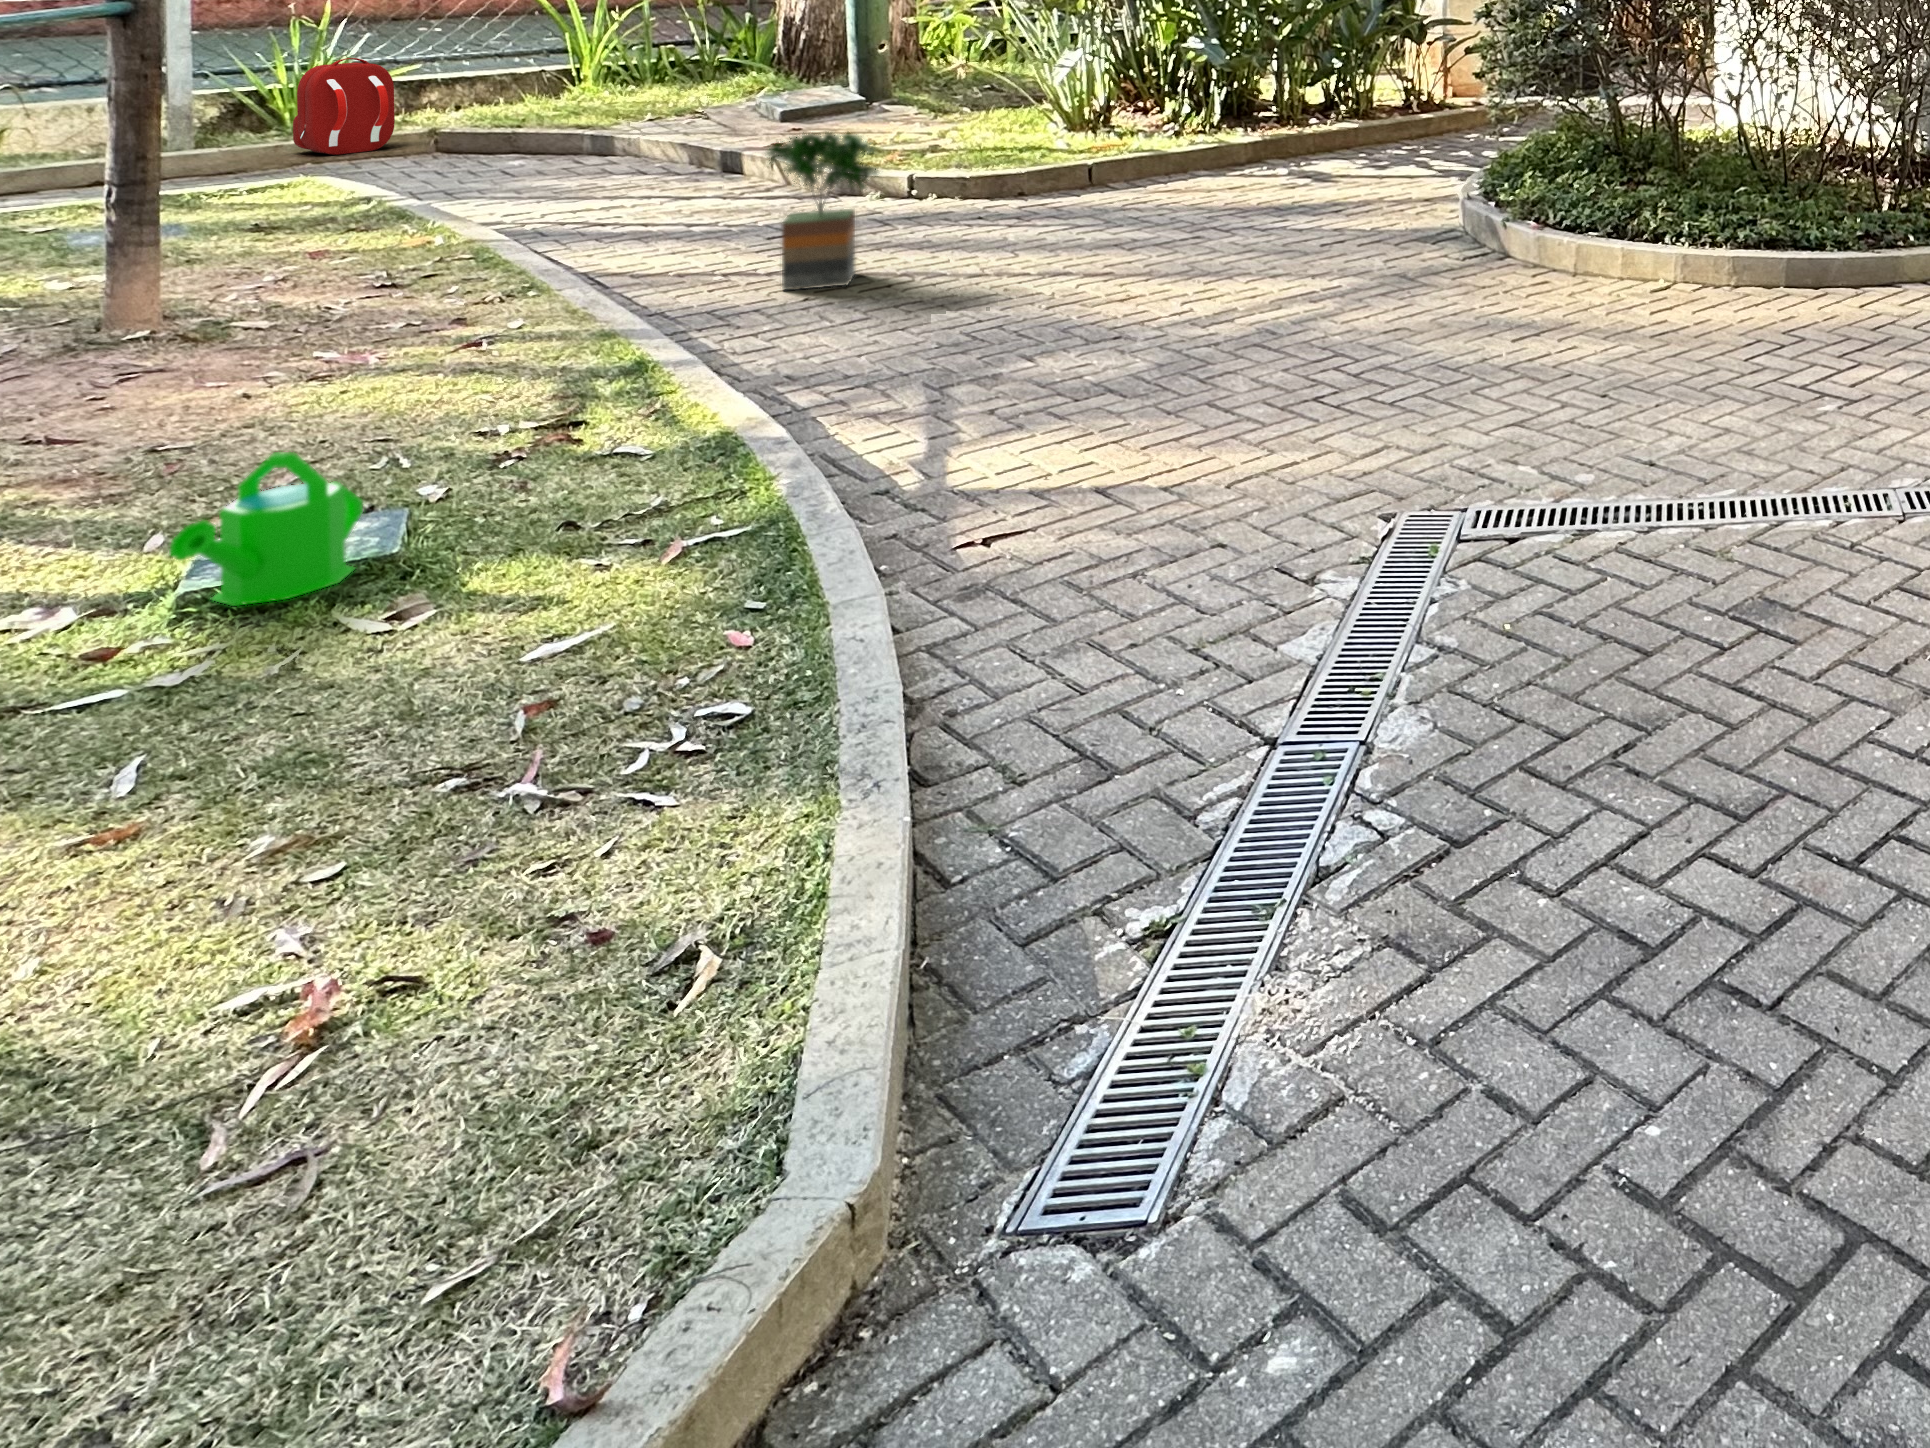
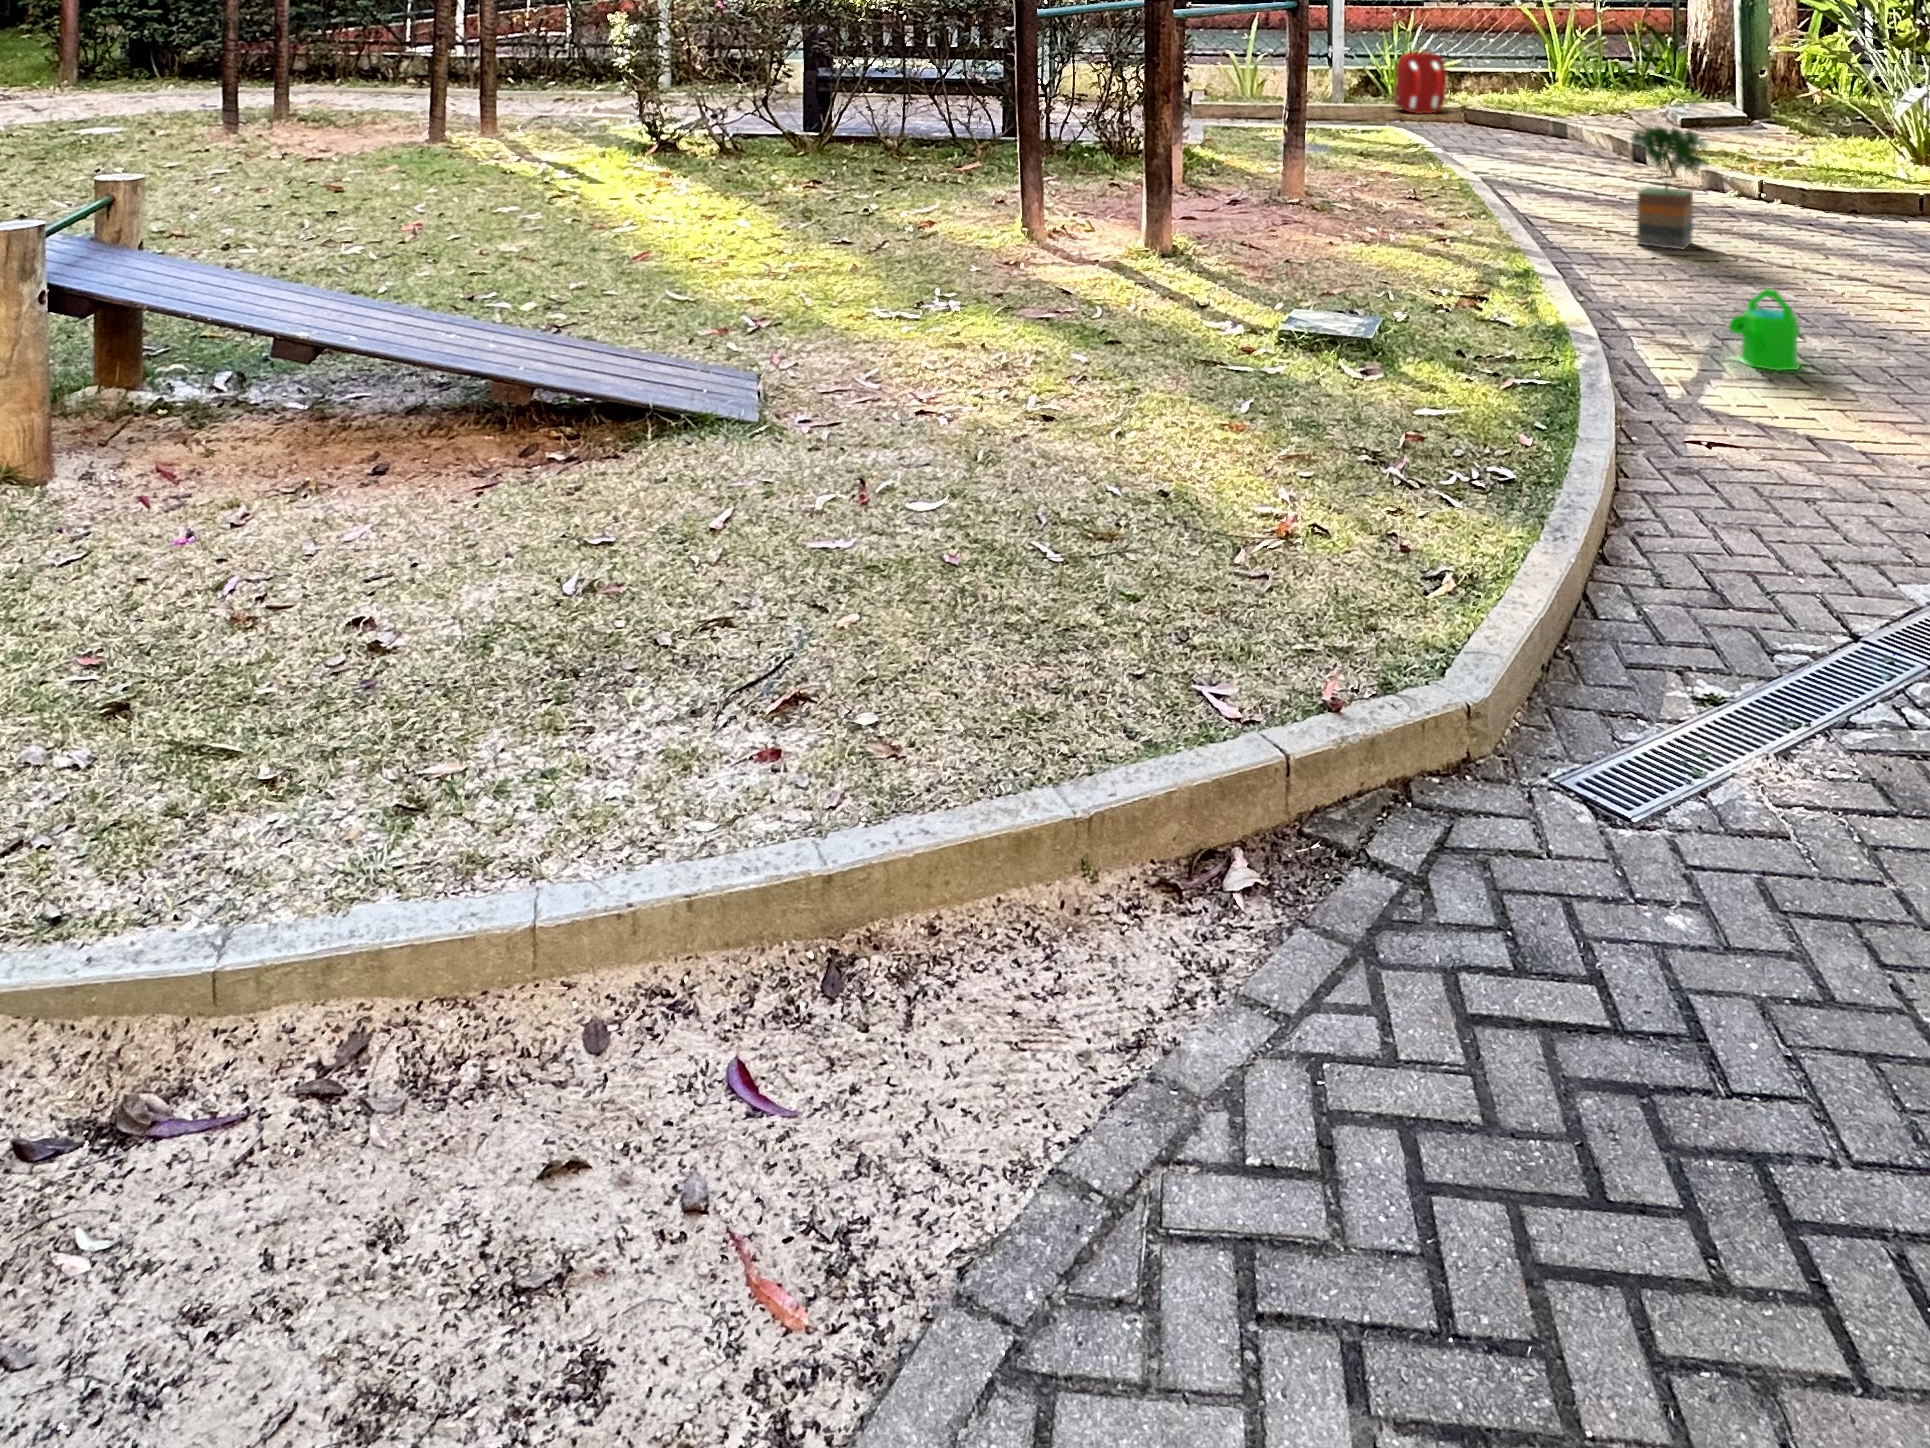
watering can: present [169,452,363,606] -> present [1729,288,1800,371]

